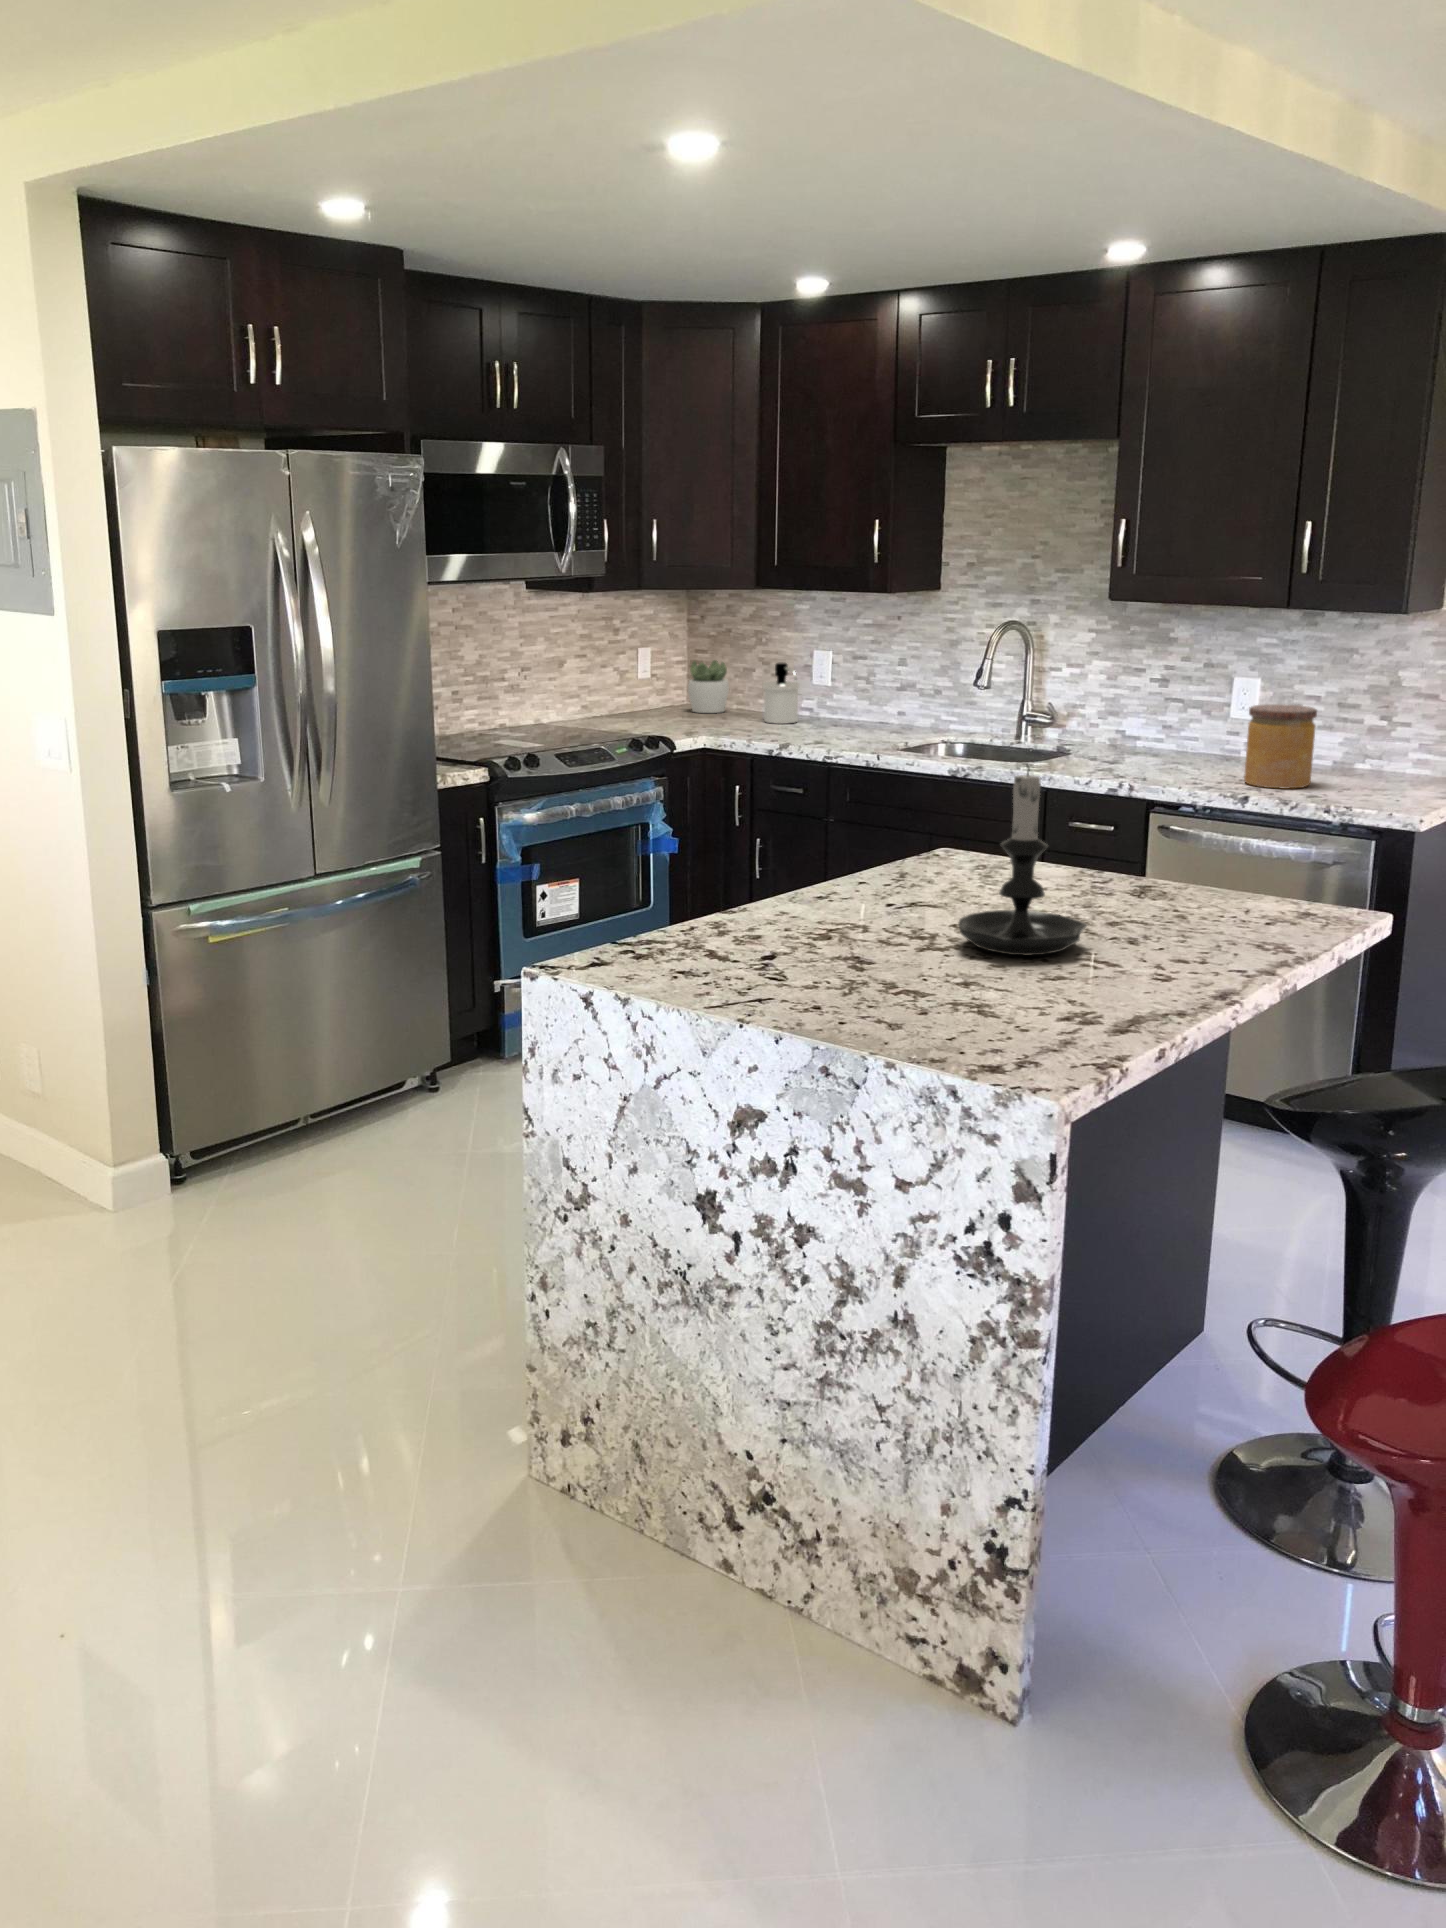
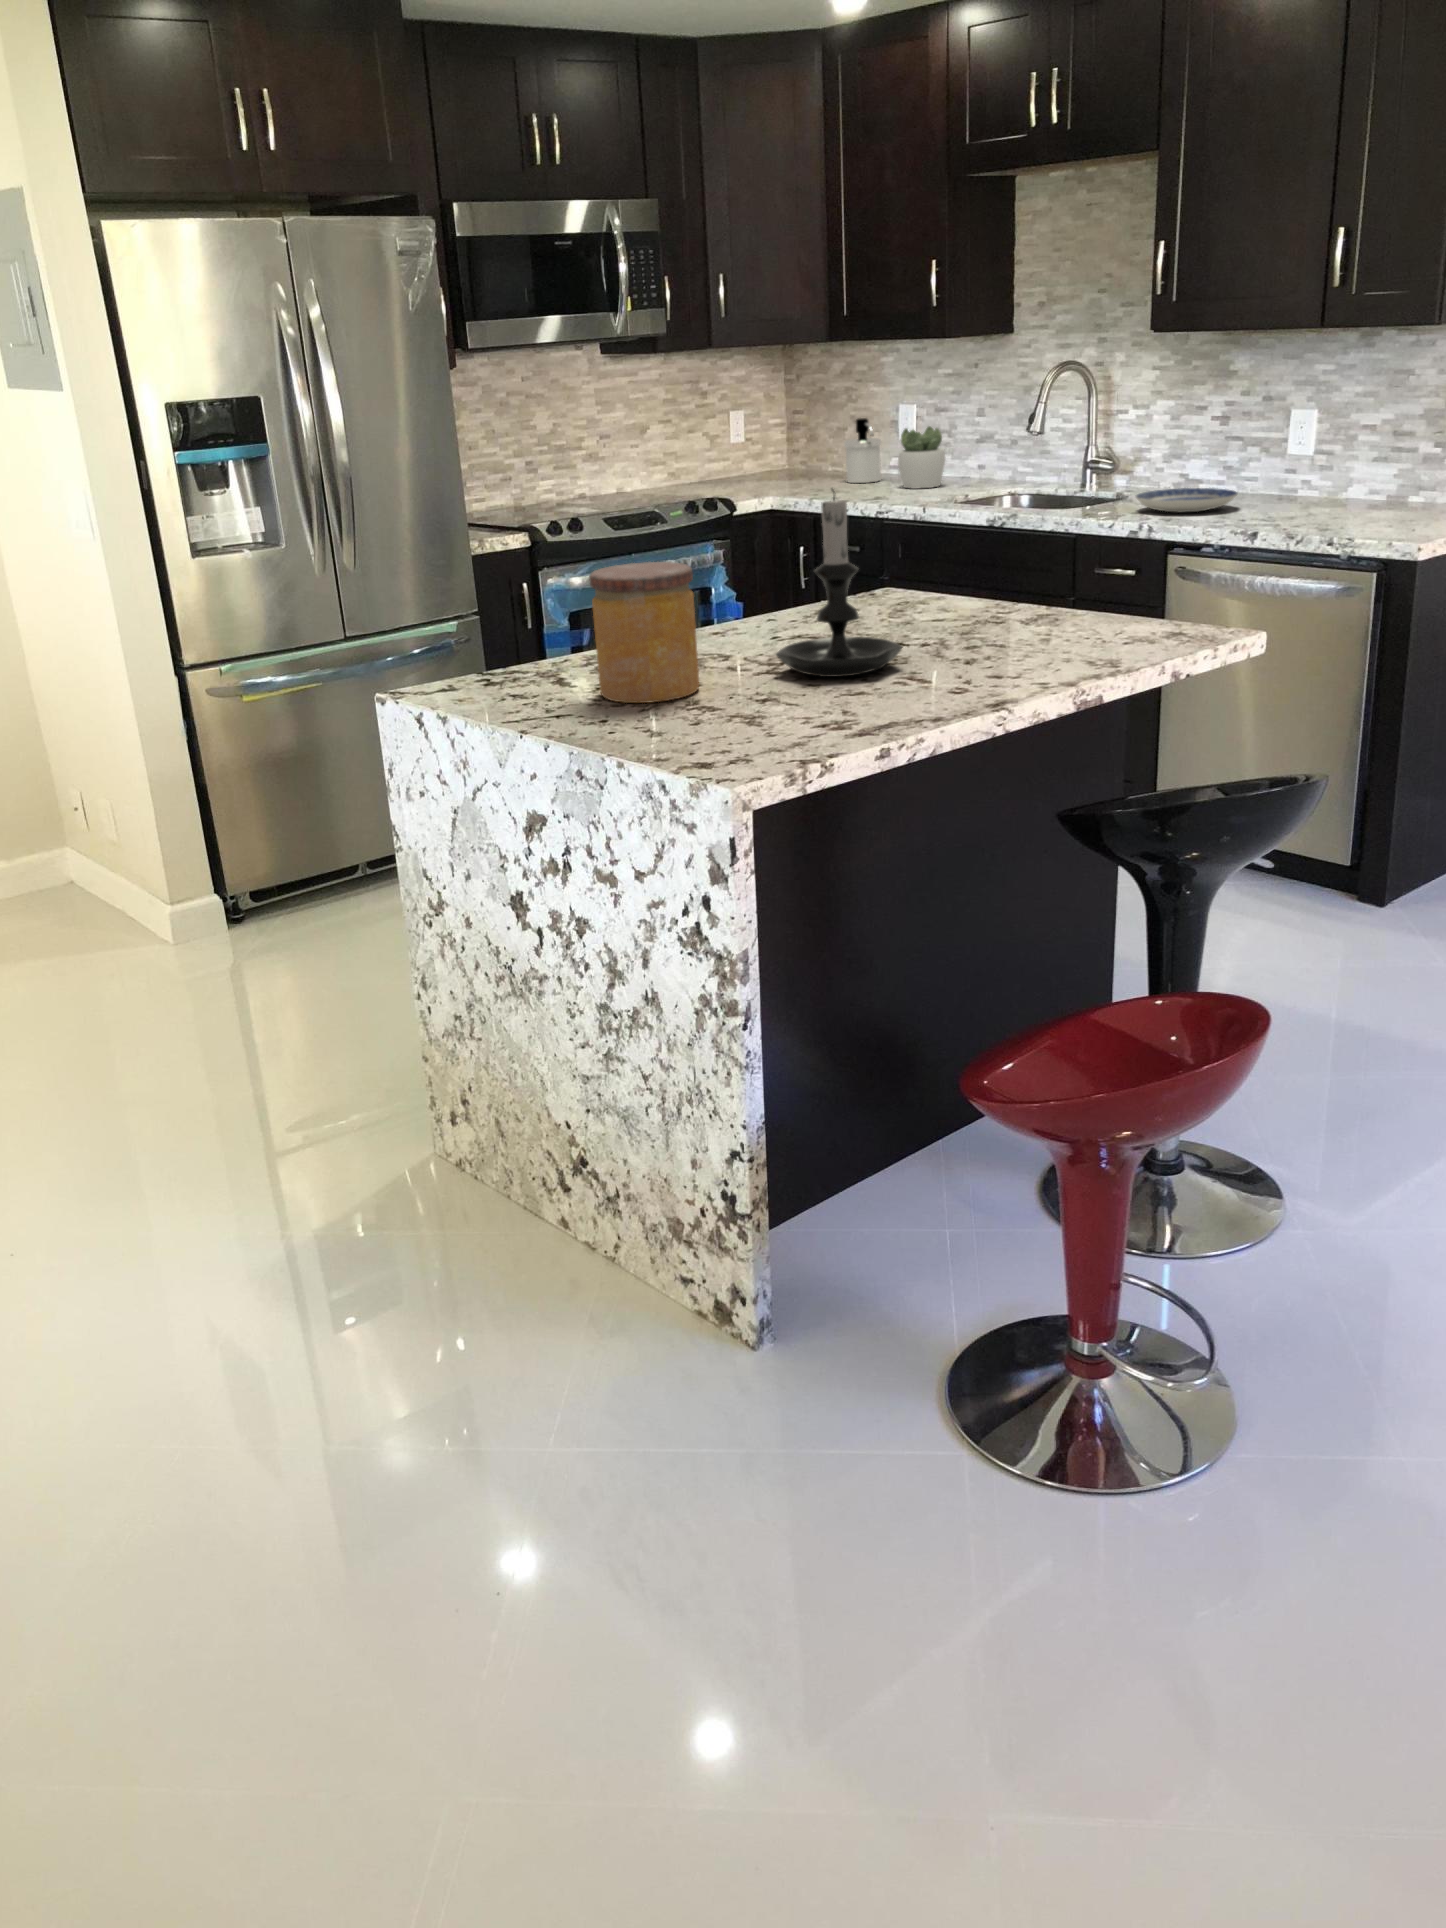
succulent plant: present [688,660,729,713] -> present [898,426,945,489]
jar: present [1244,704,1317,789] -> present [589,562,700,703]
plate: none [1094,745,1193,768] -> present [1136,488,1238,513]

